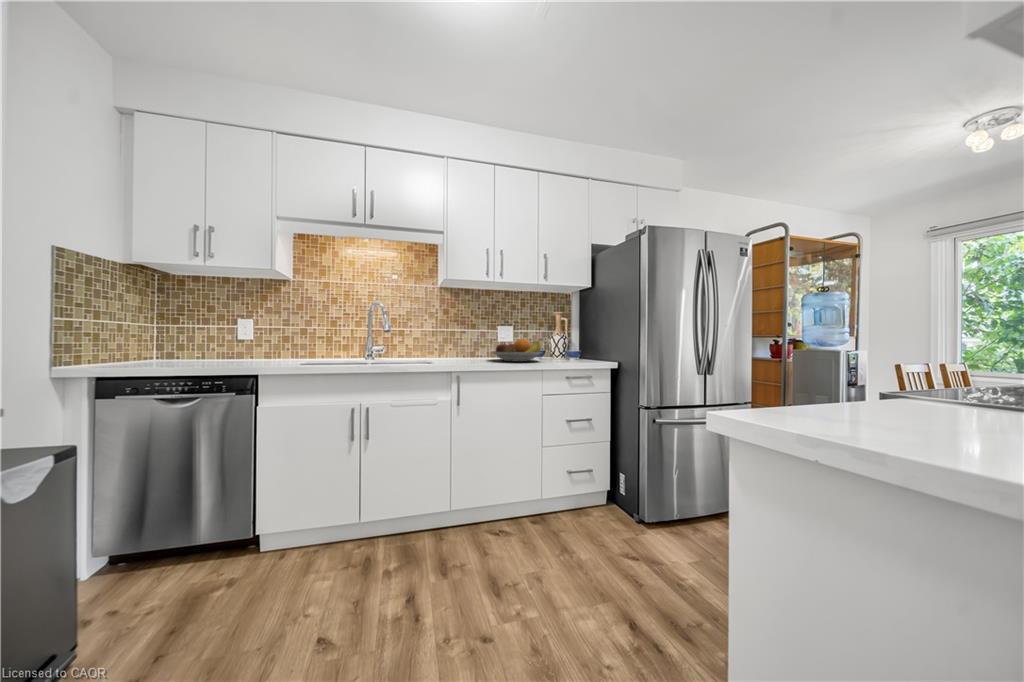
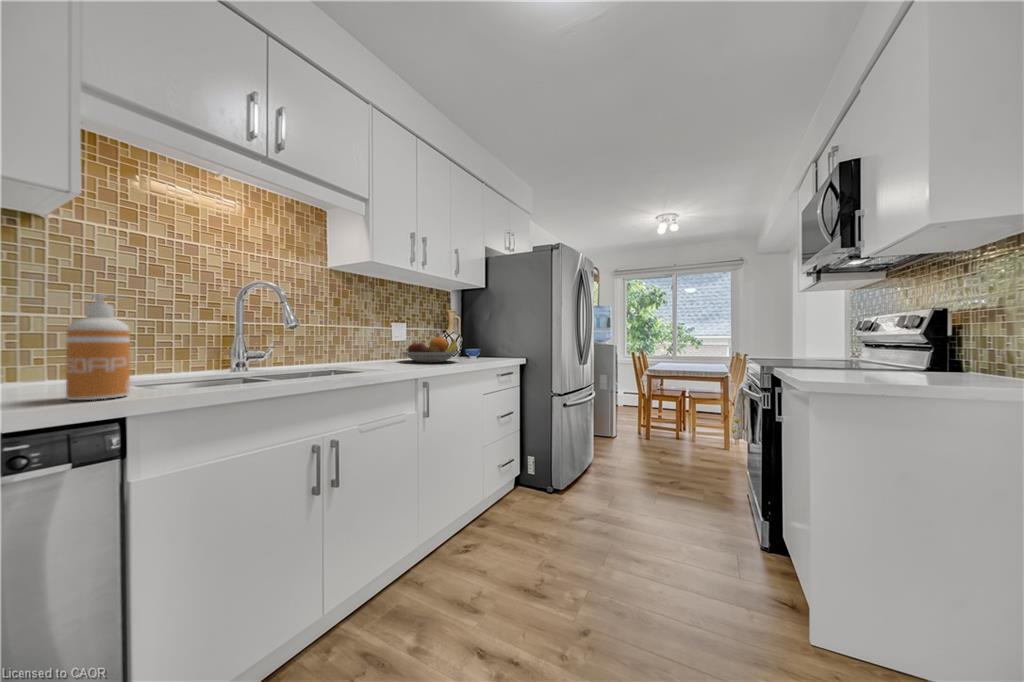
soap dispenser: none [257,317,281,367] -> present [66,294,130,400]

